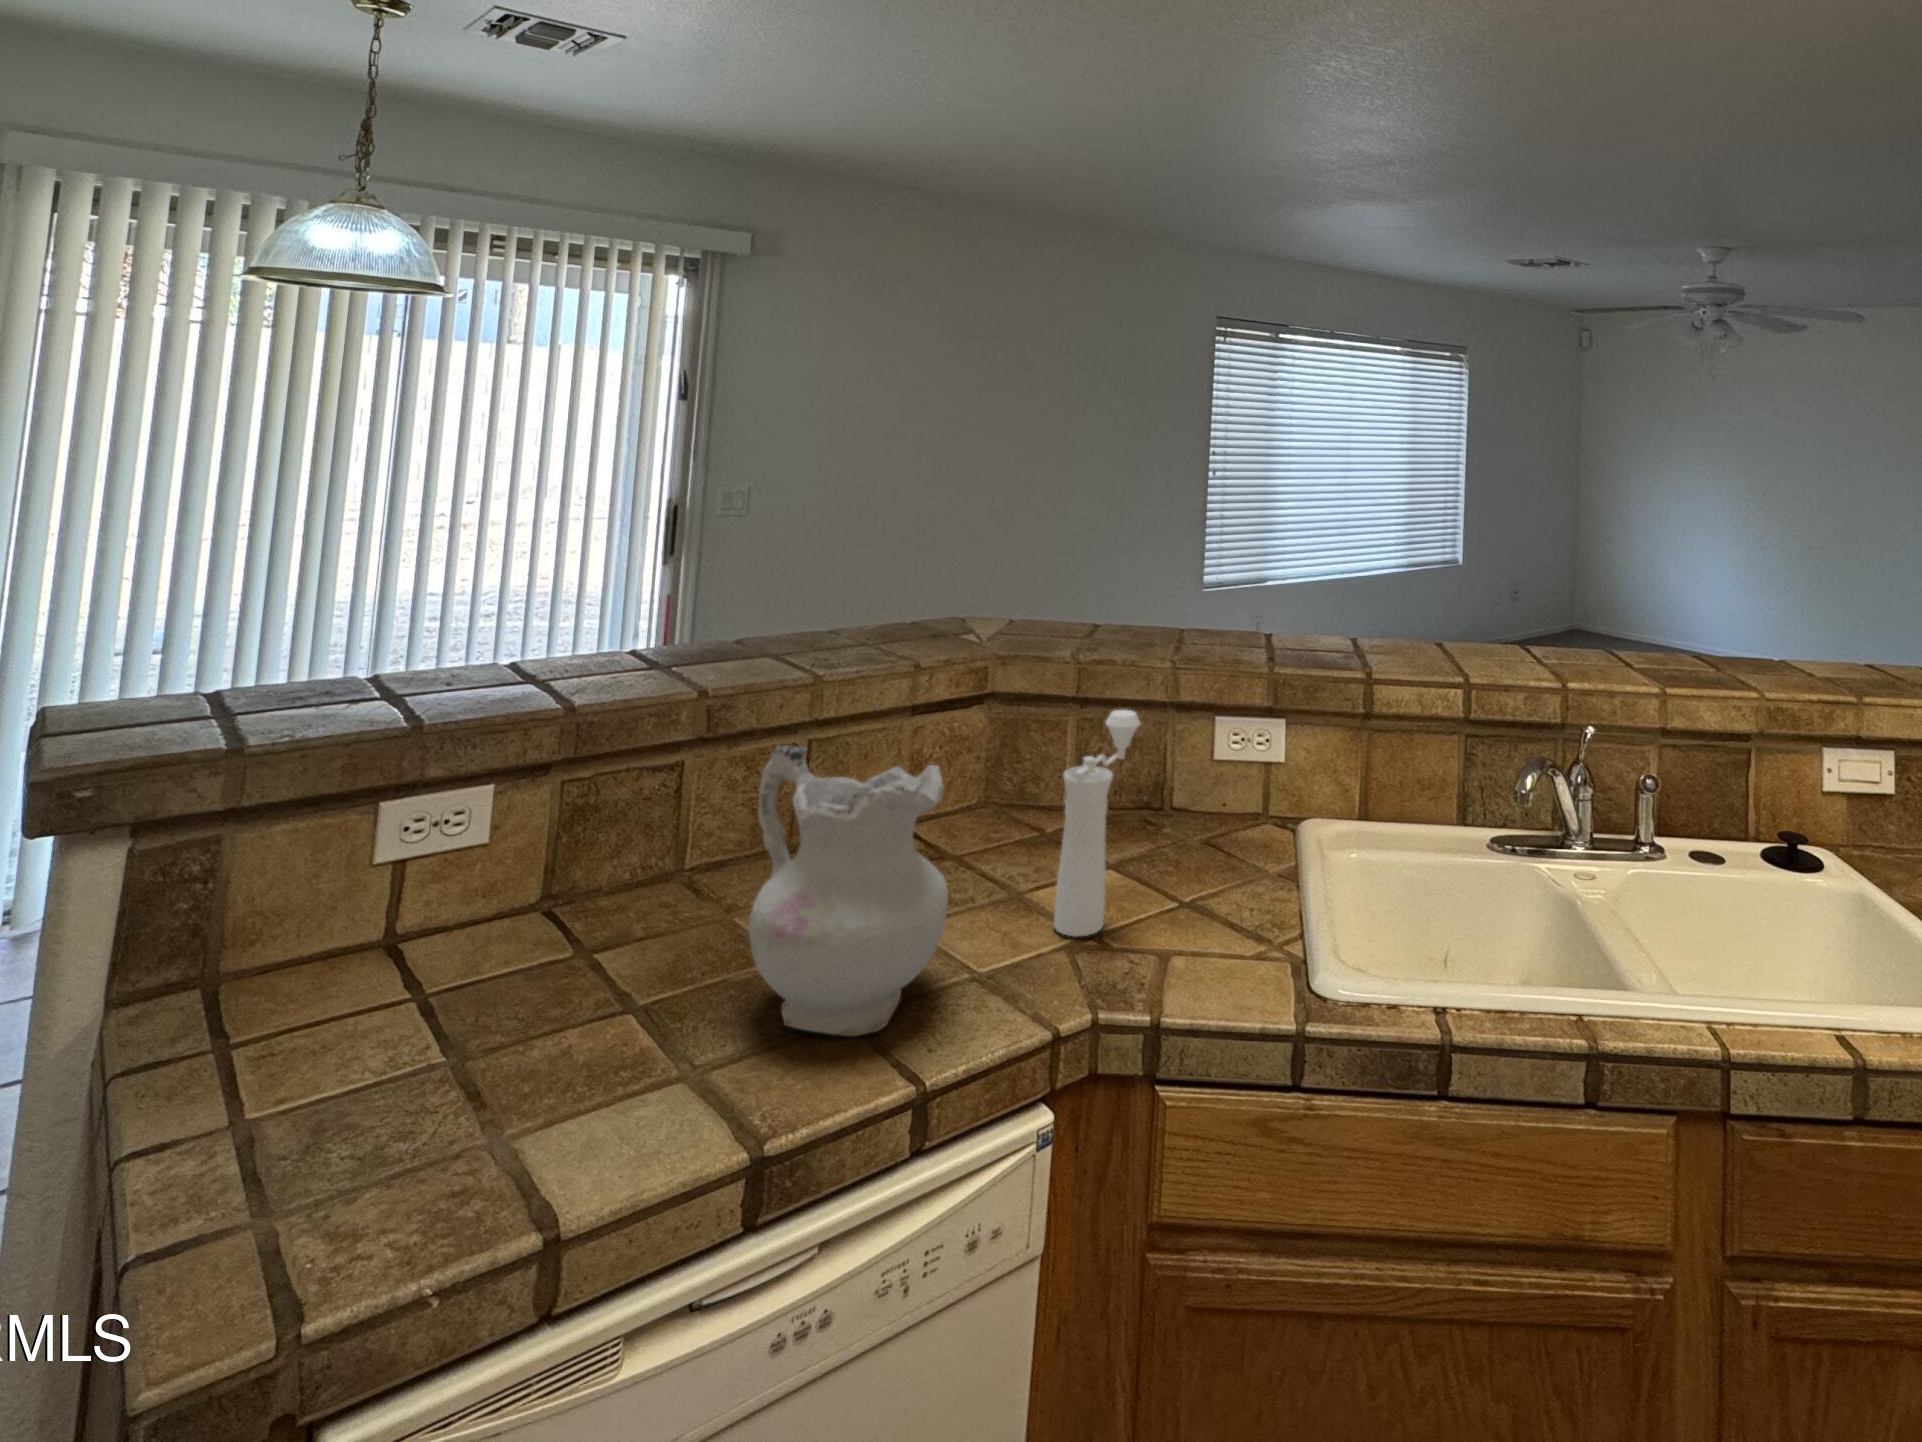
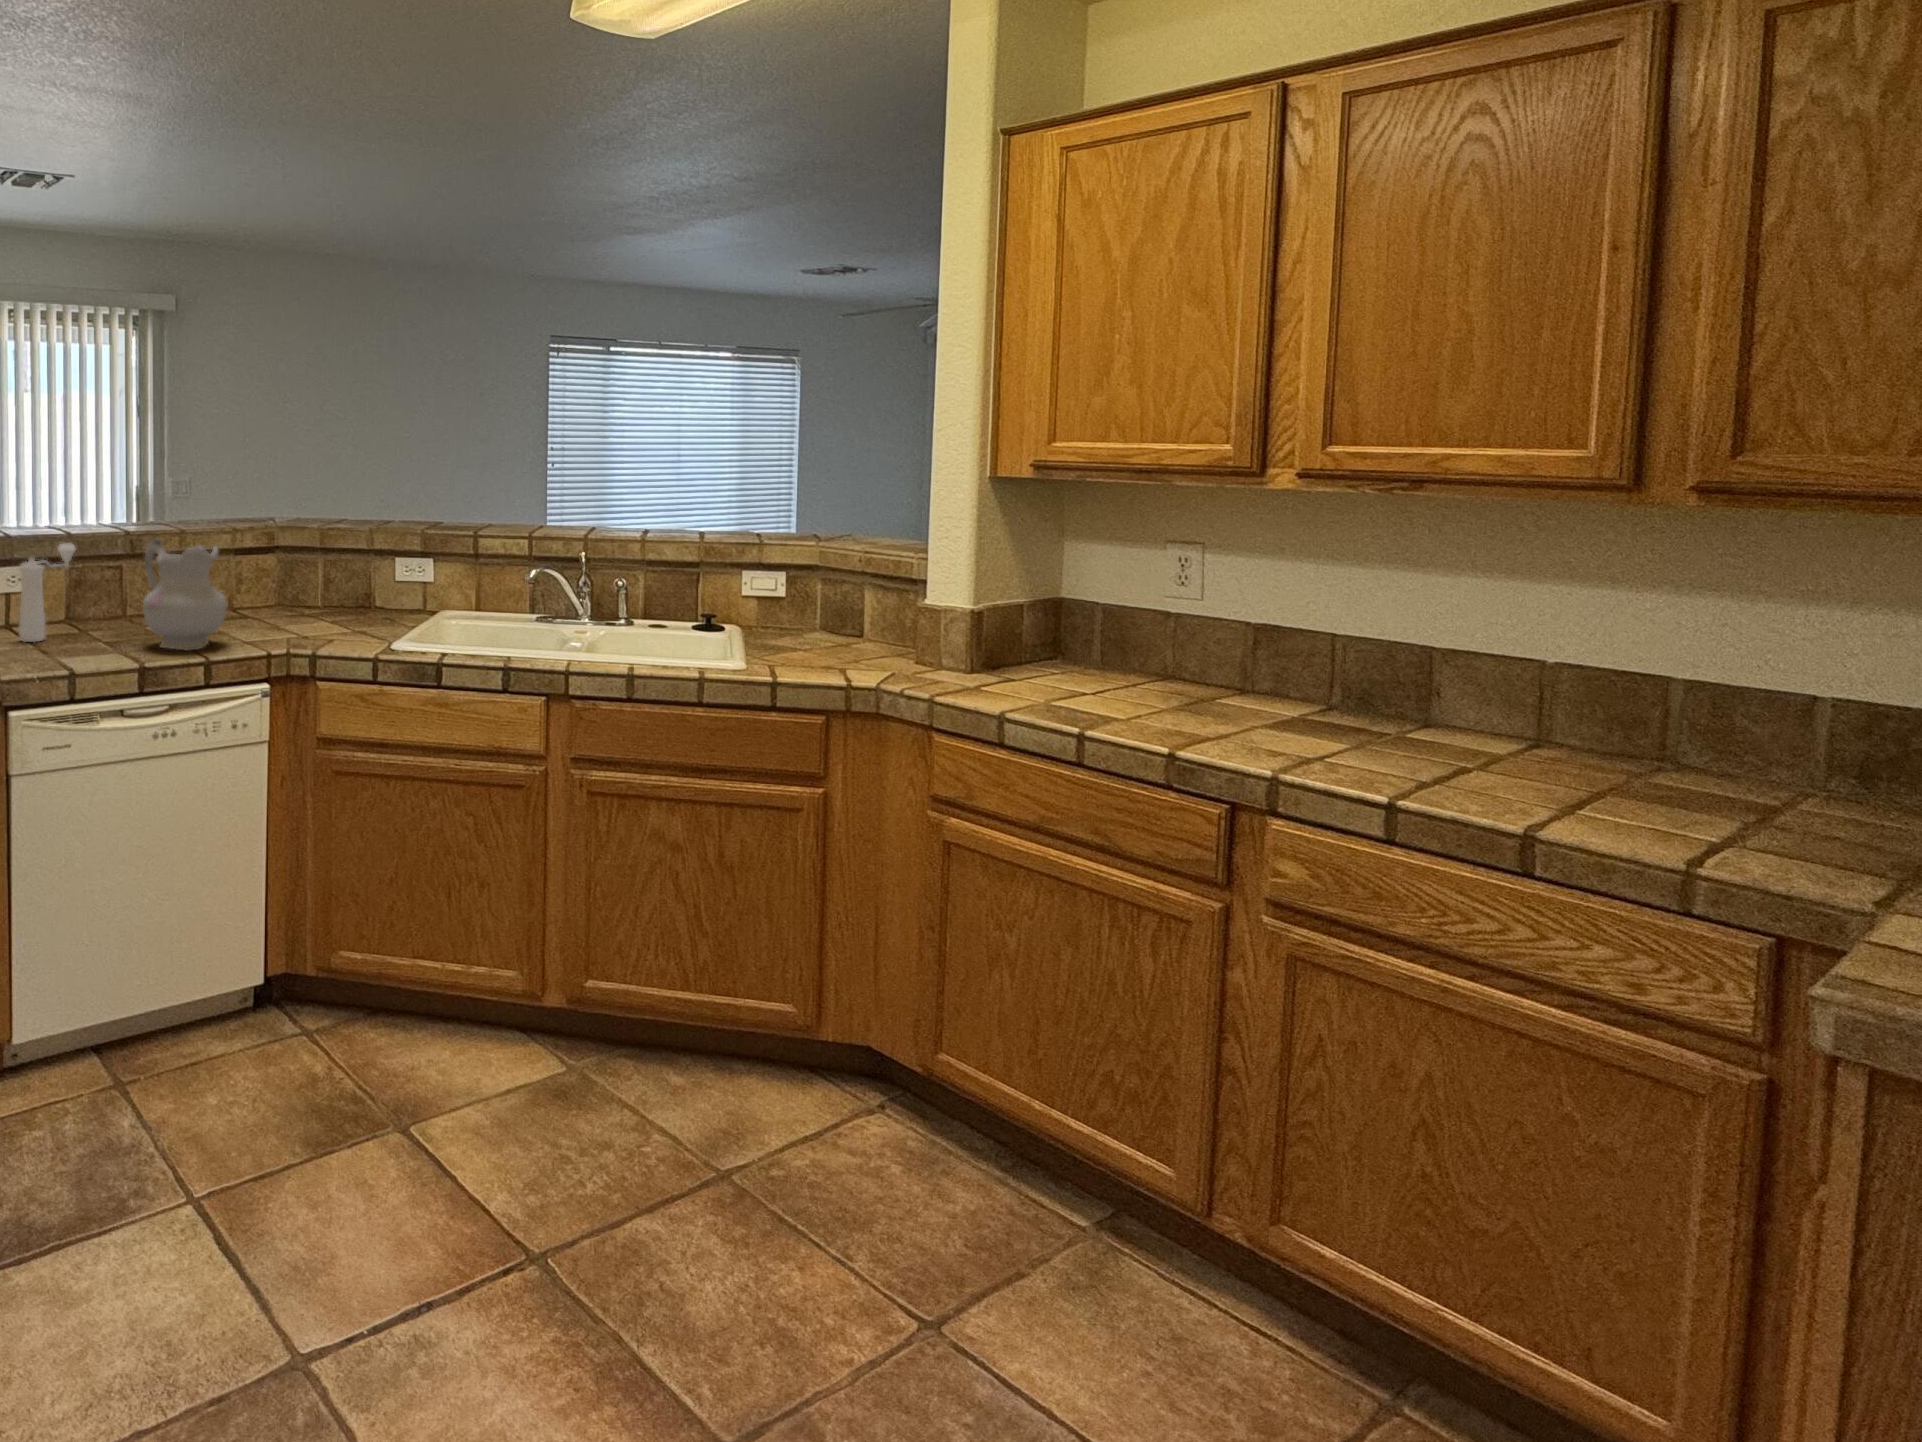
pepper mill: present [1054,710,1140,936] -> present [19,544,76,642]

